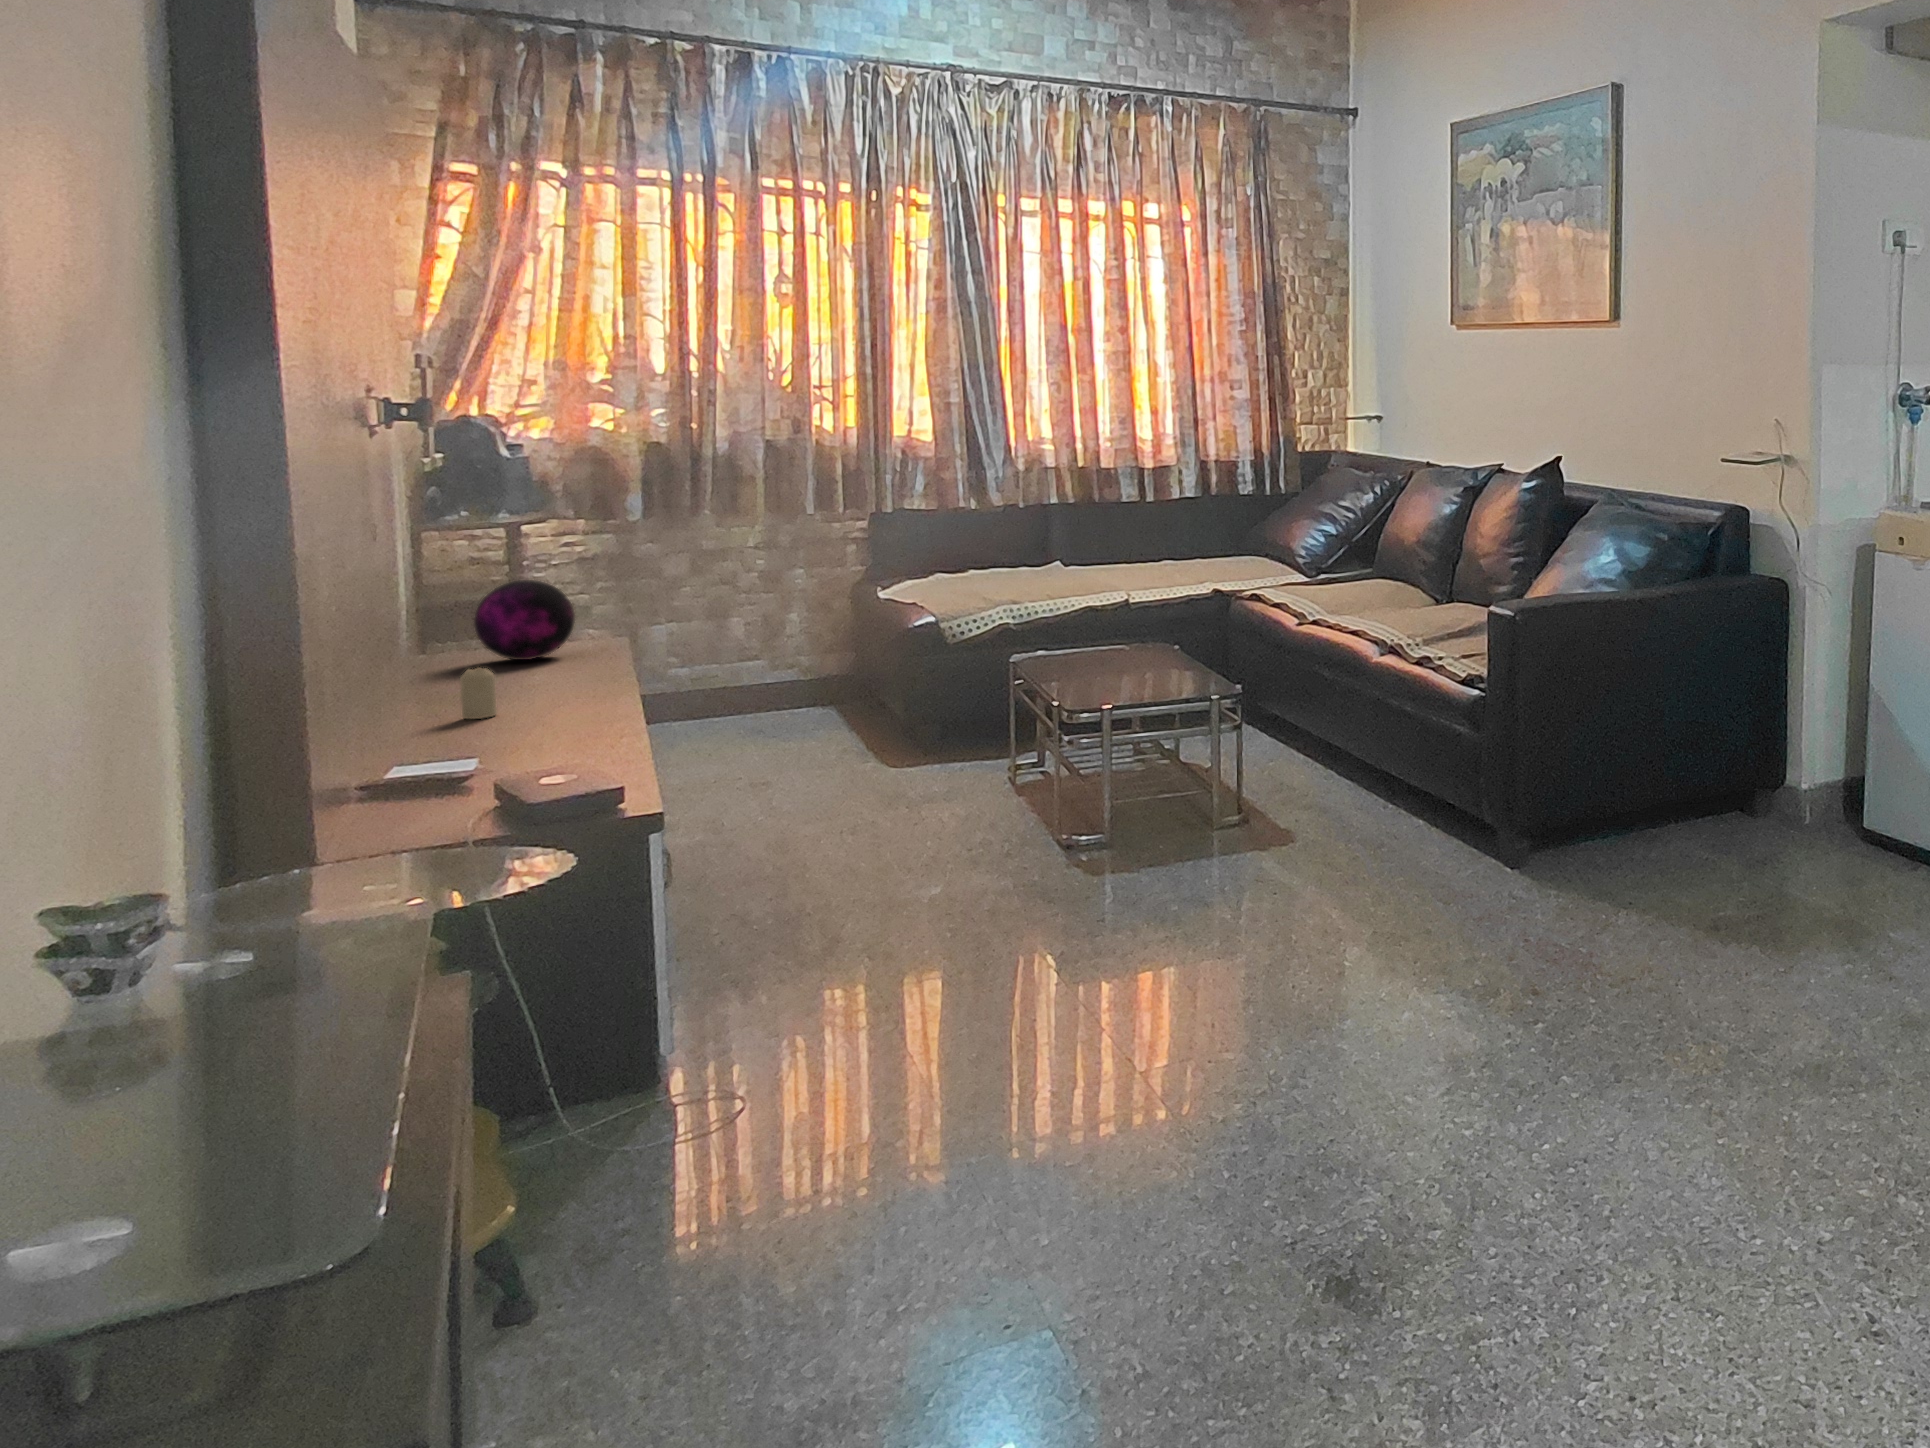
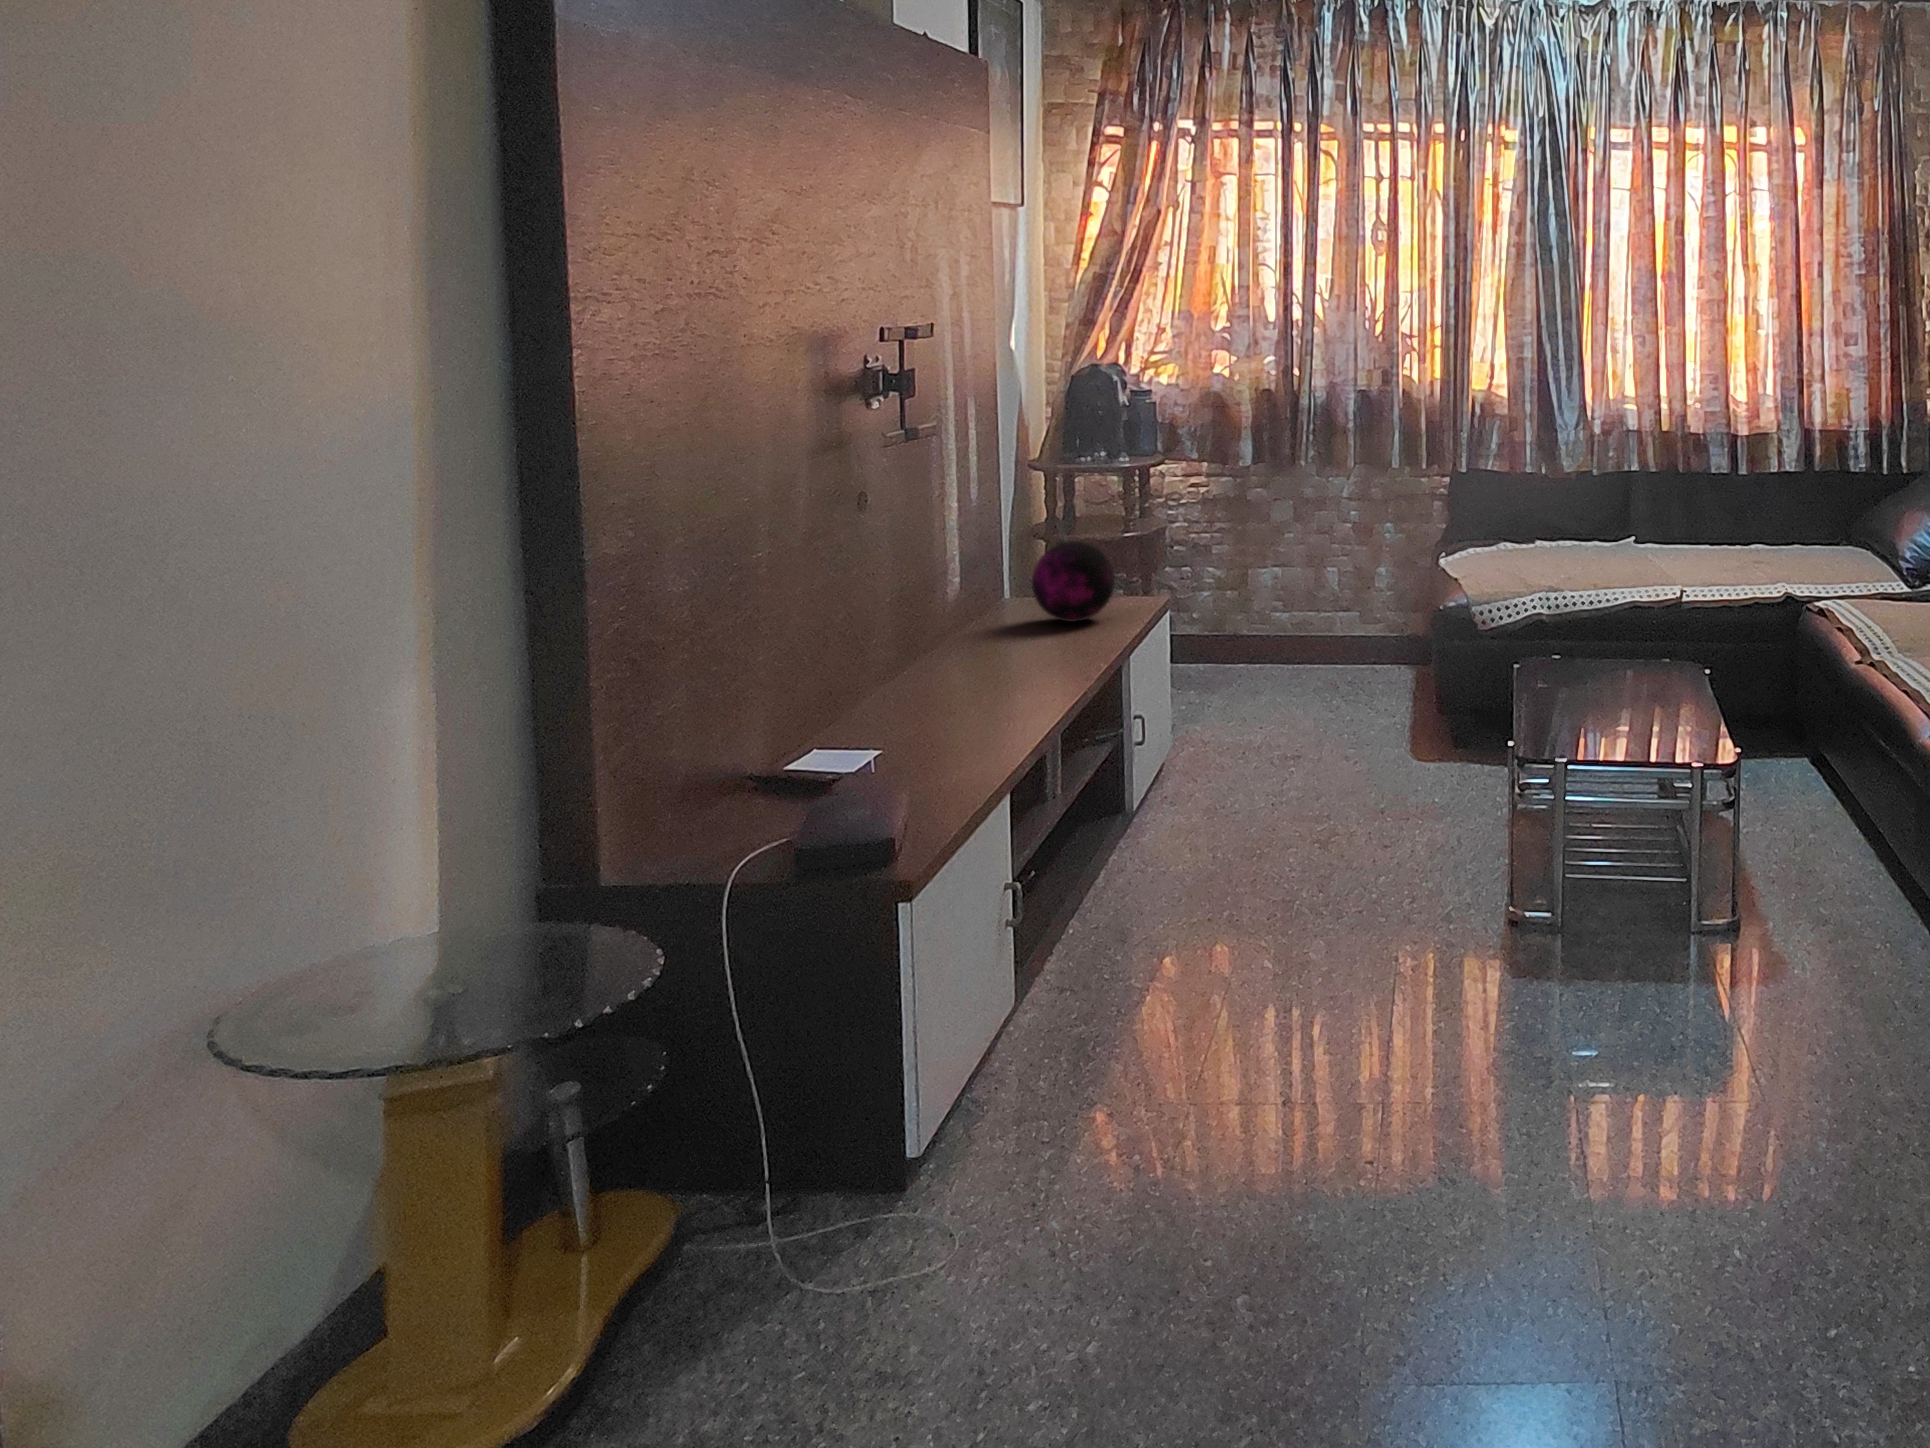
candle: present [460,668,497,719] -> none [943,645,973,699]

